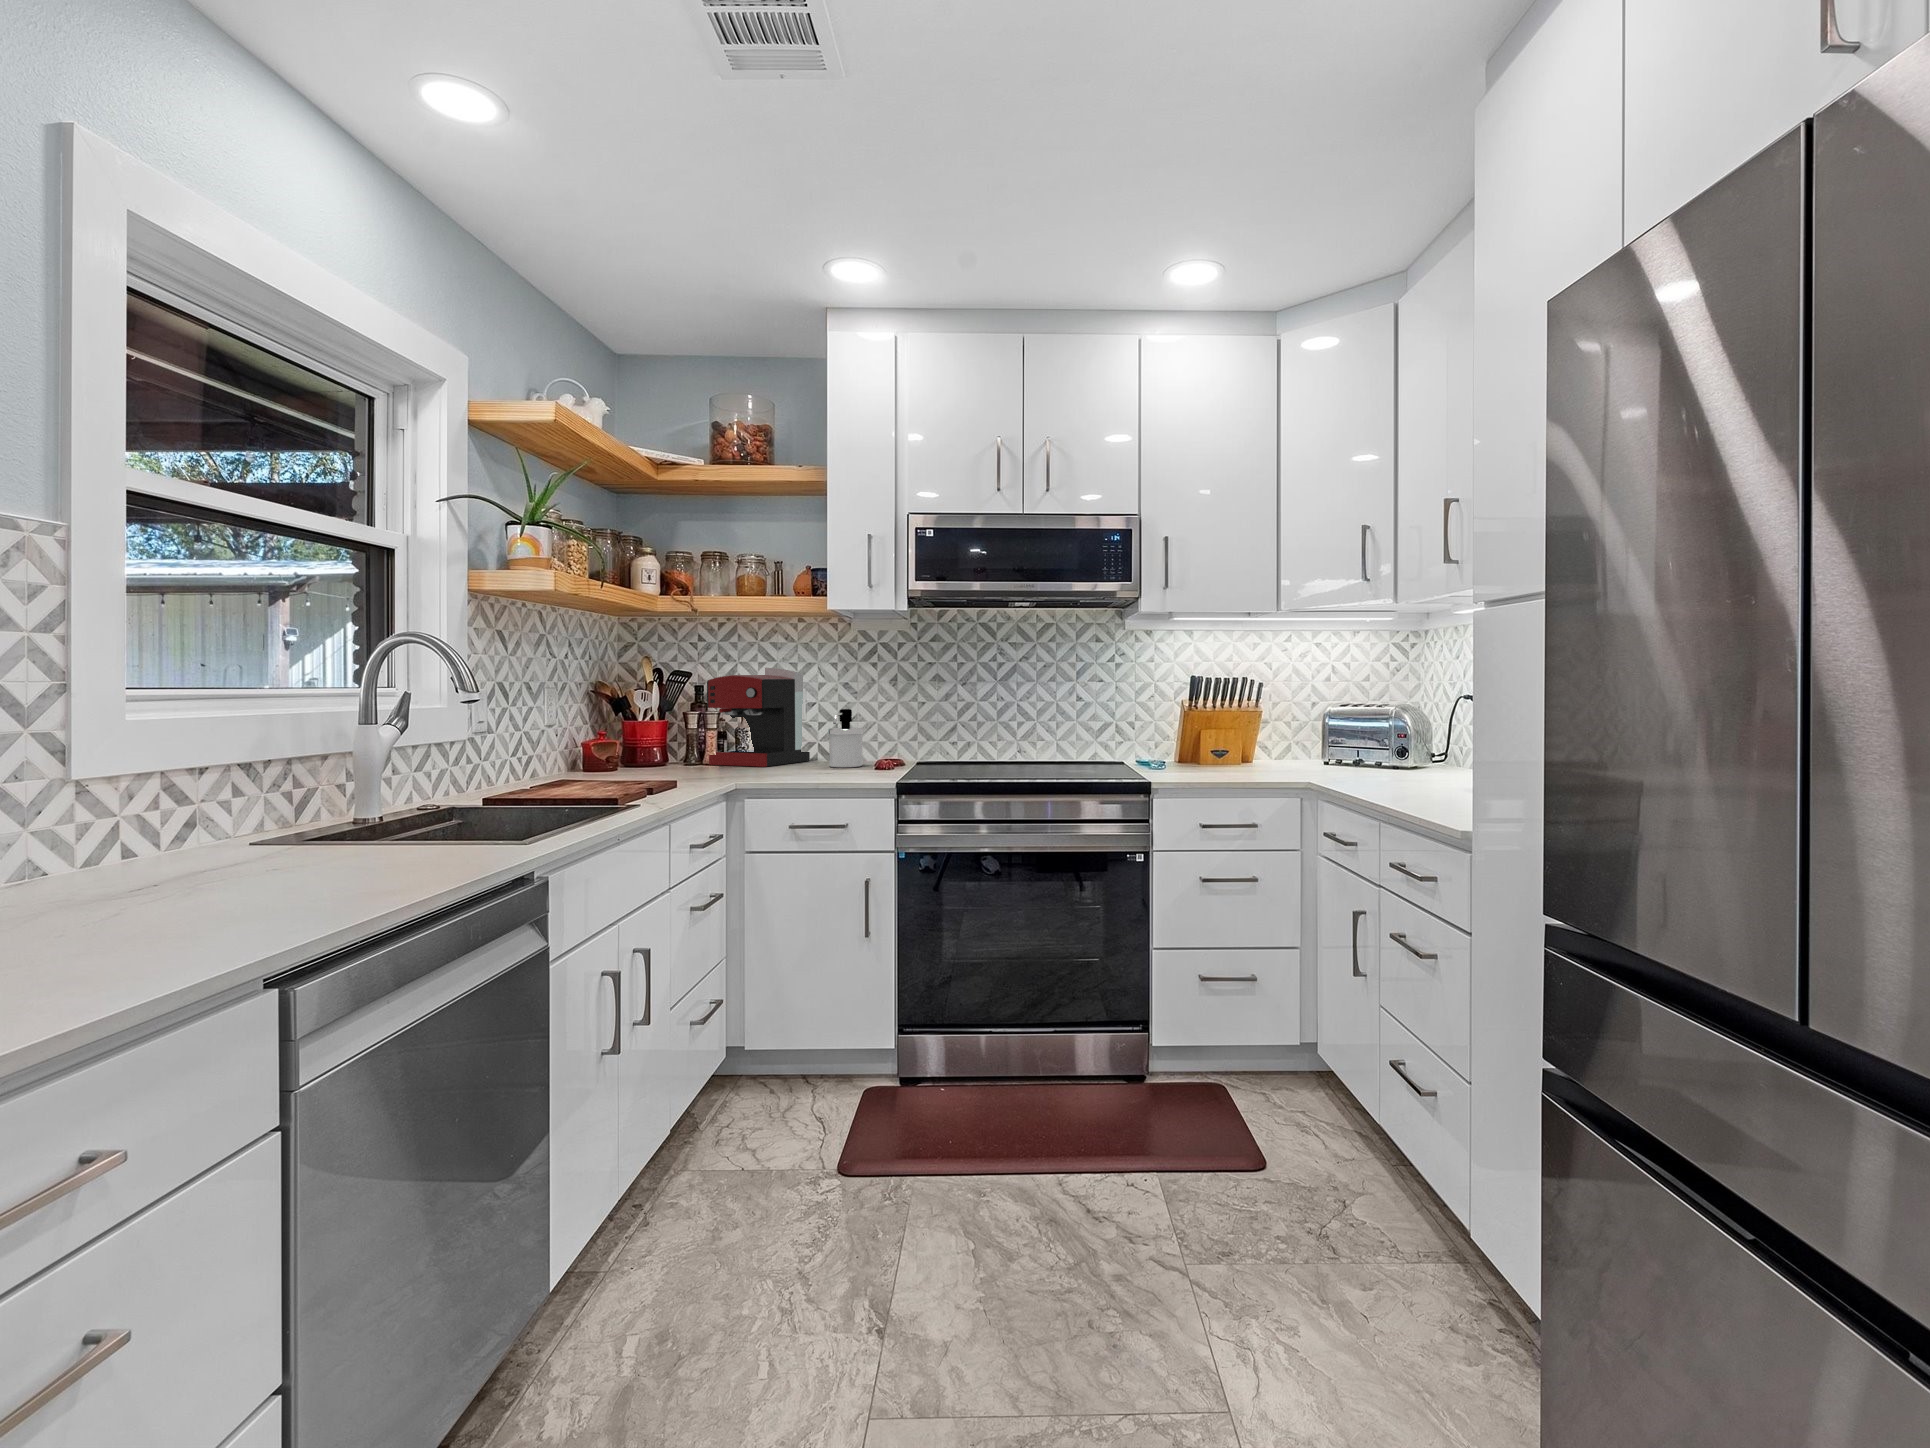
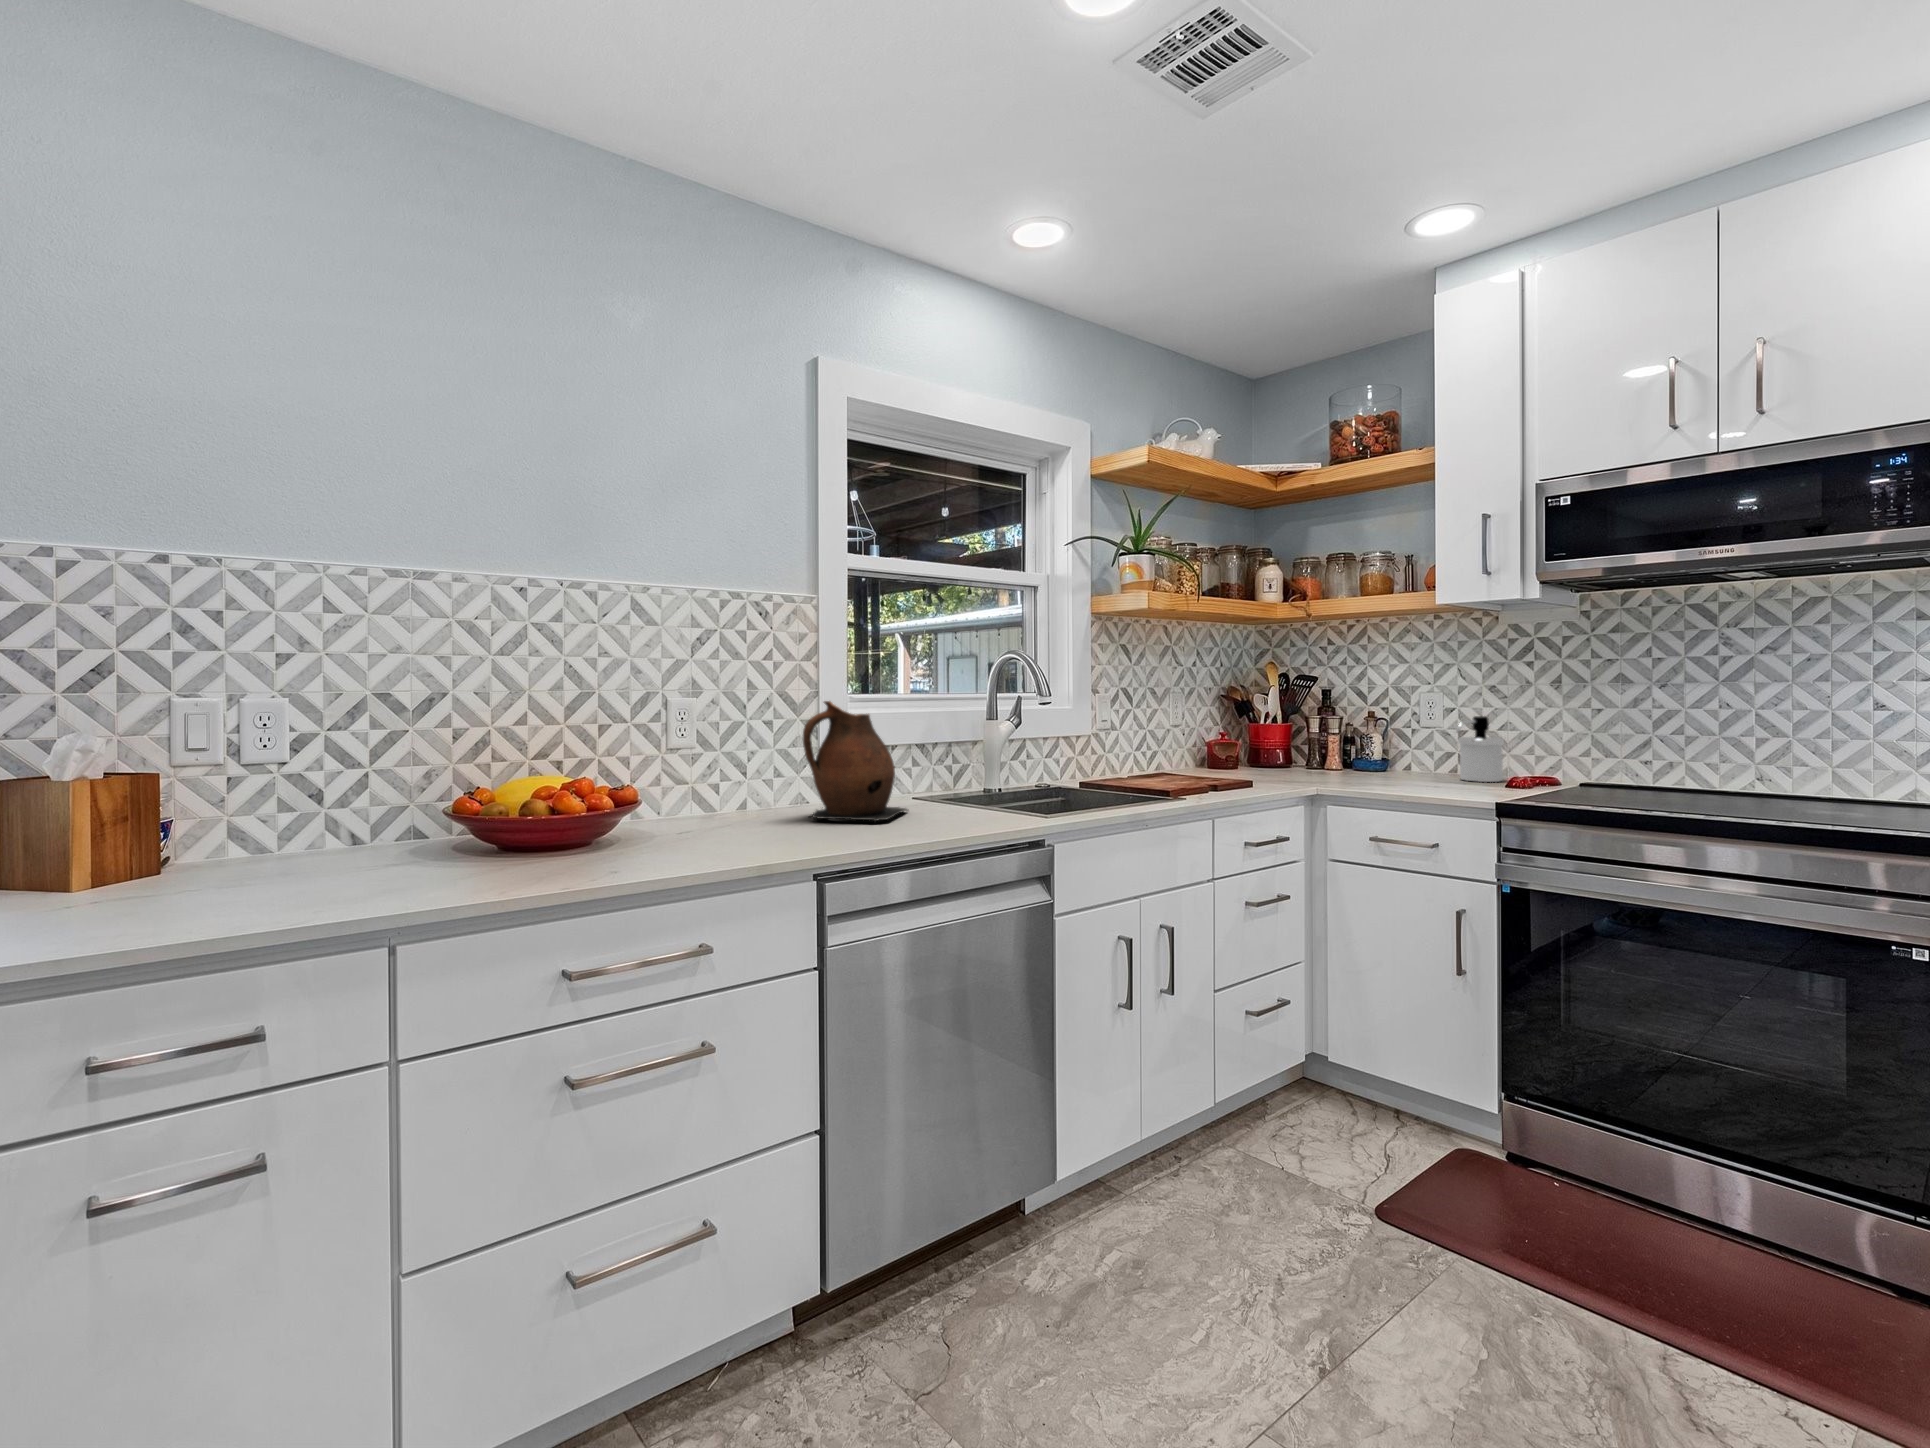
coffee maker: present [707,668,810,767] -> none [1334,670,1453,774]
ceramic pitcher: none [99,696,292,891] -> present [803,701,908,822]

